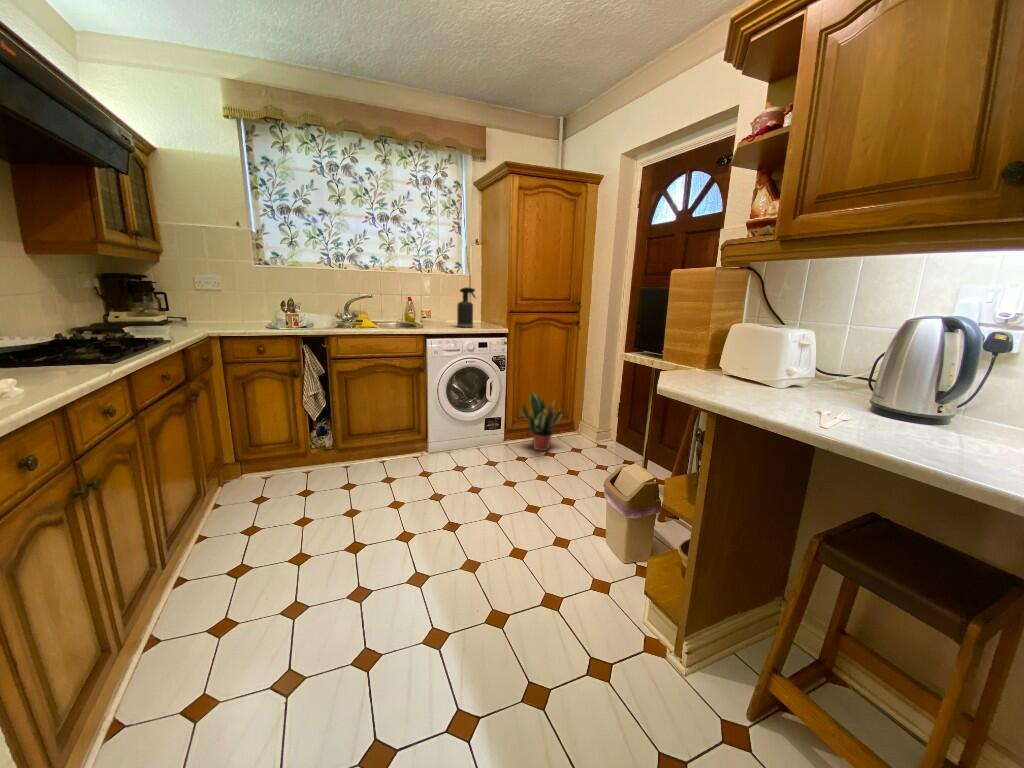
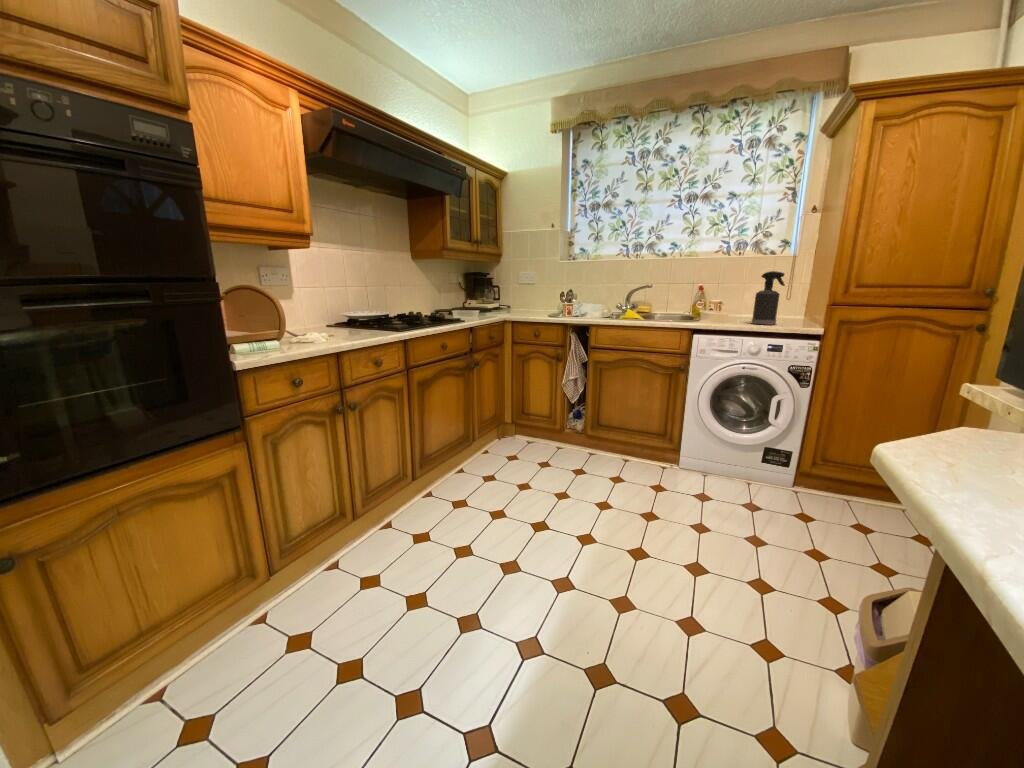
potted plant: present [522,392,563,451] -> none [827,424,912,526]

